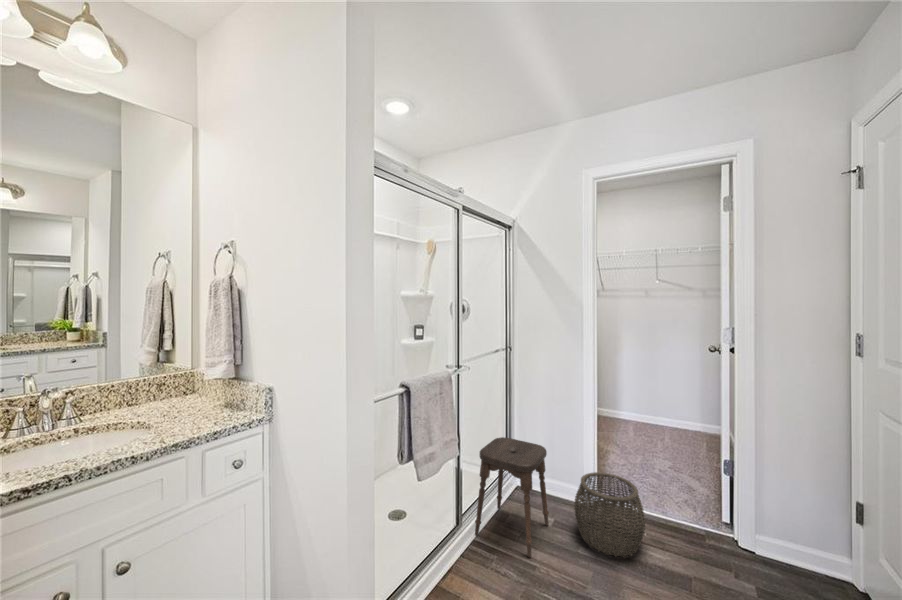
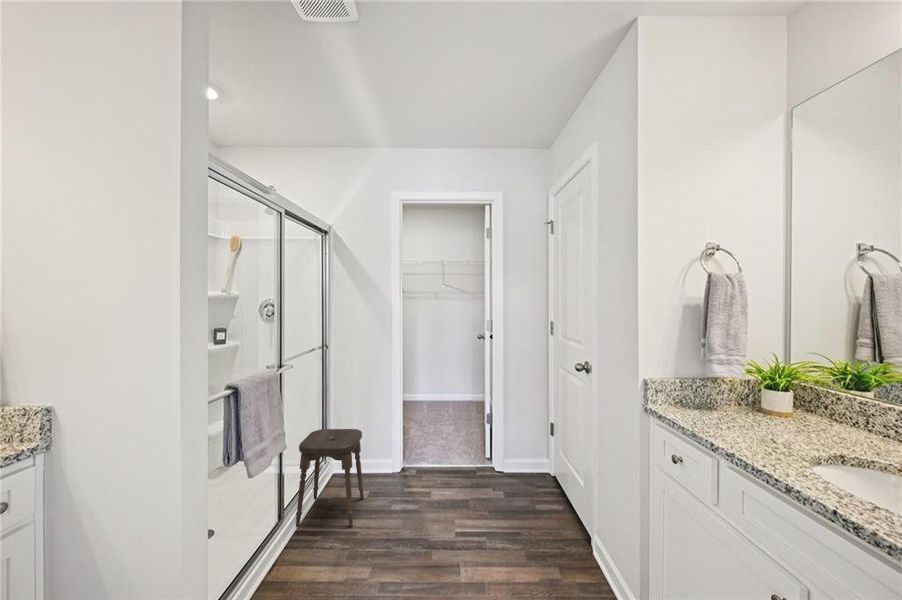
woven basket: present [574,472,646,557] -> none [385,441,439,504]

